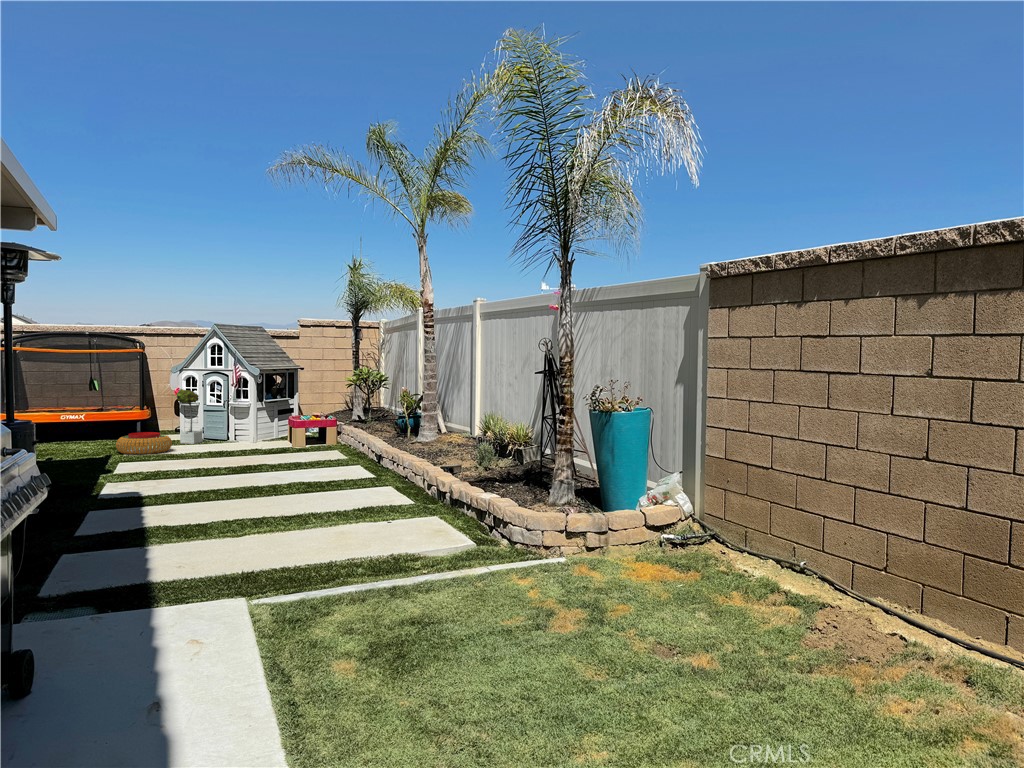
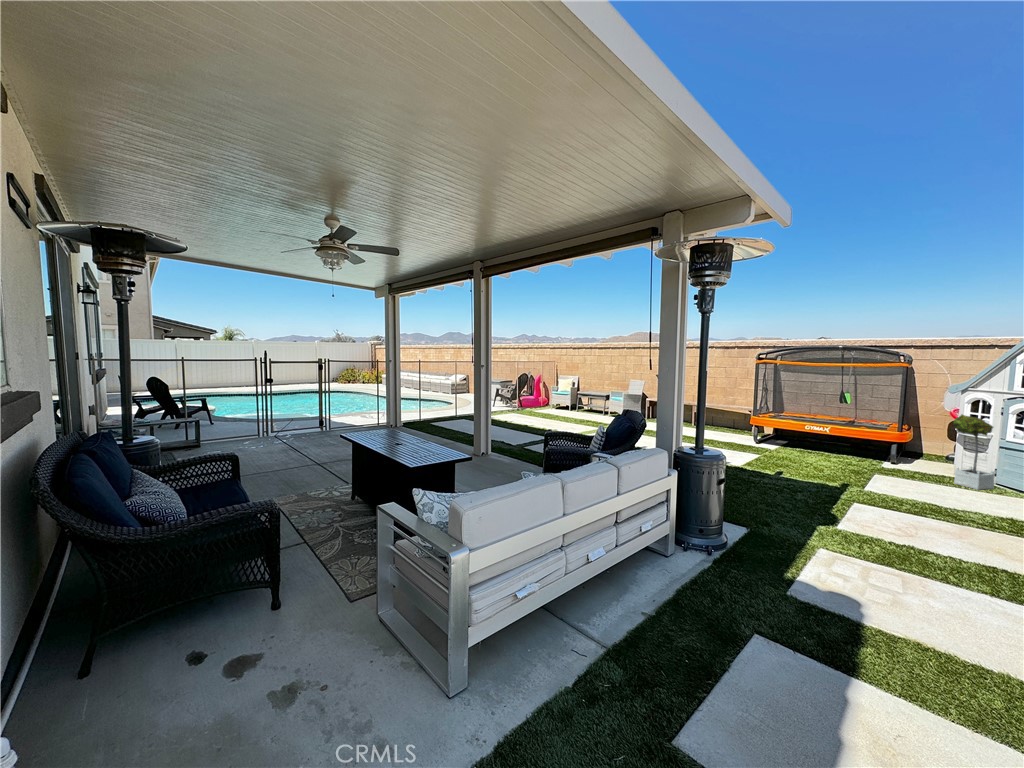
pouf: present [116,432,172,454] -> none [858,463,941,497]

